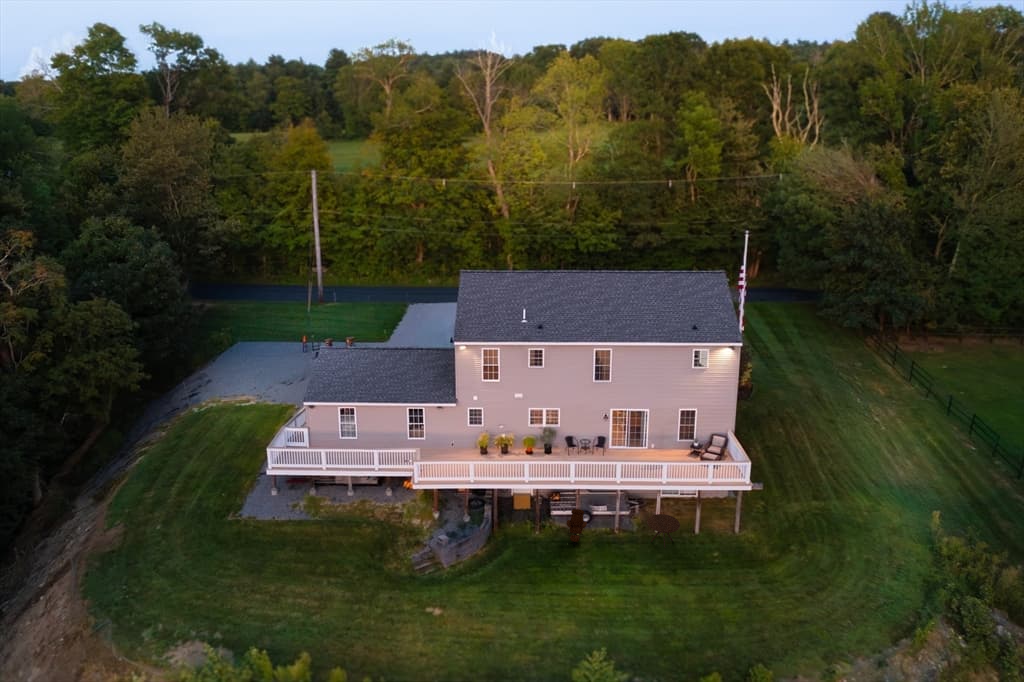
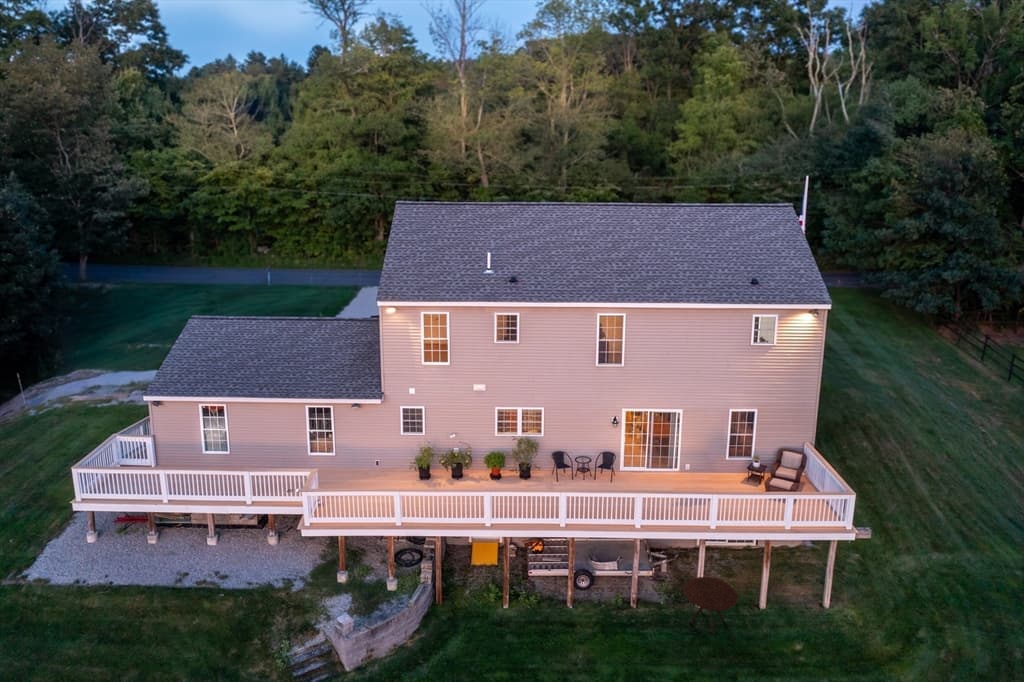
lounge chair: present [567,509,587,547] -> none [553,568,586,635]

